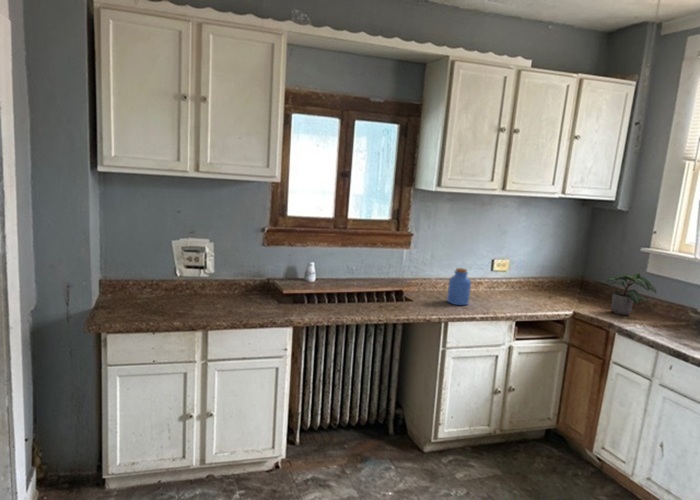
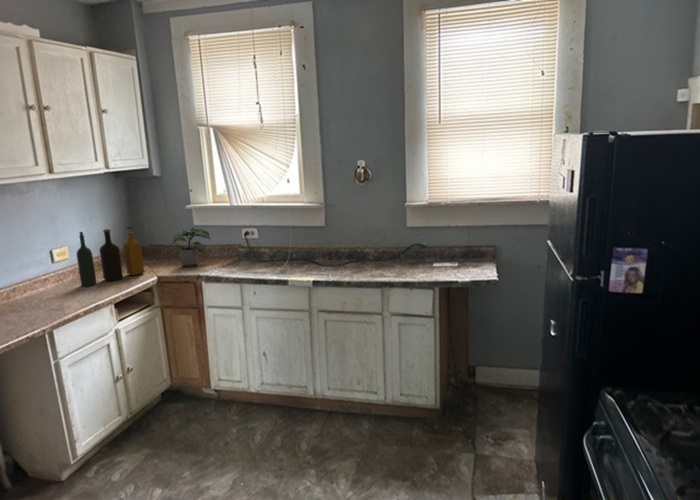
bottle: none [504,247,572,305] -> present [77,226,145,286]
jar: present [447,268,471,305] -> none [26,269,58,312]

